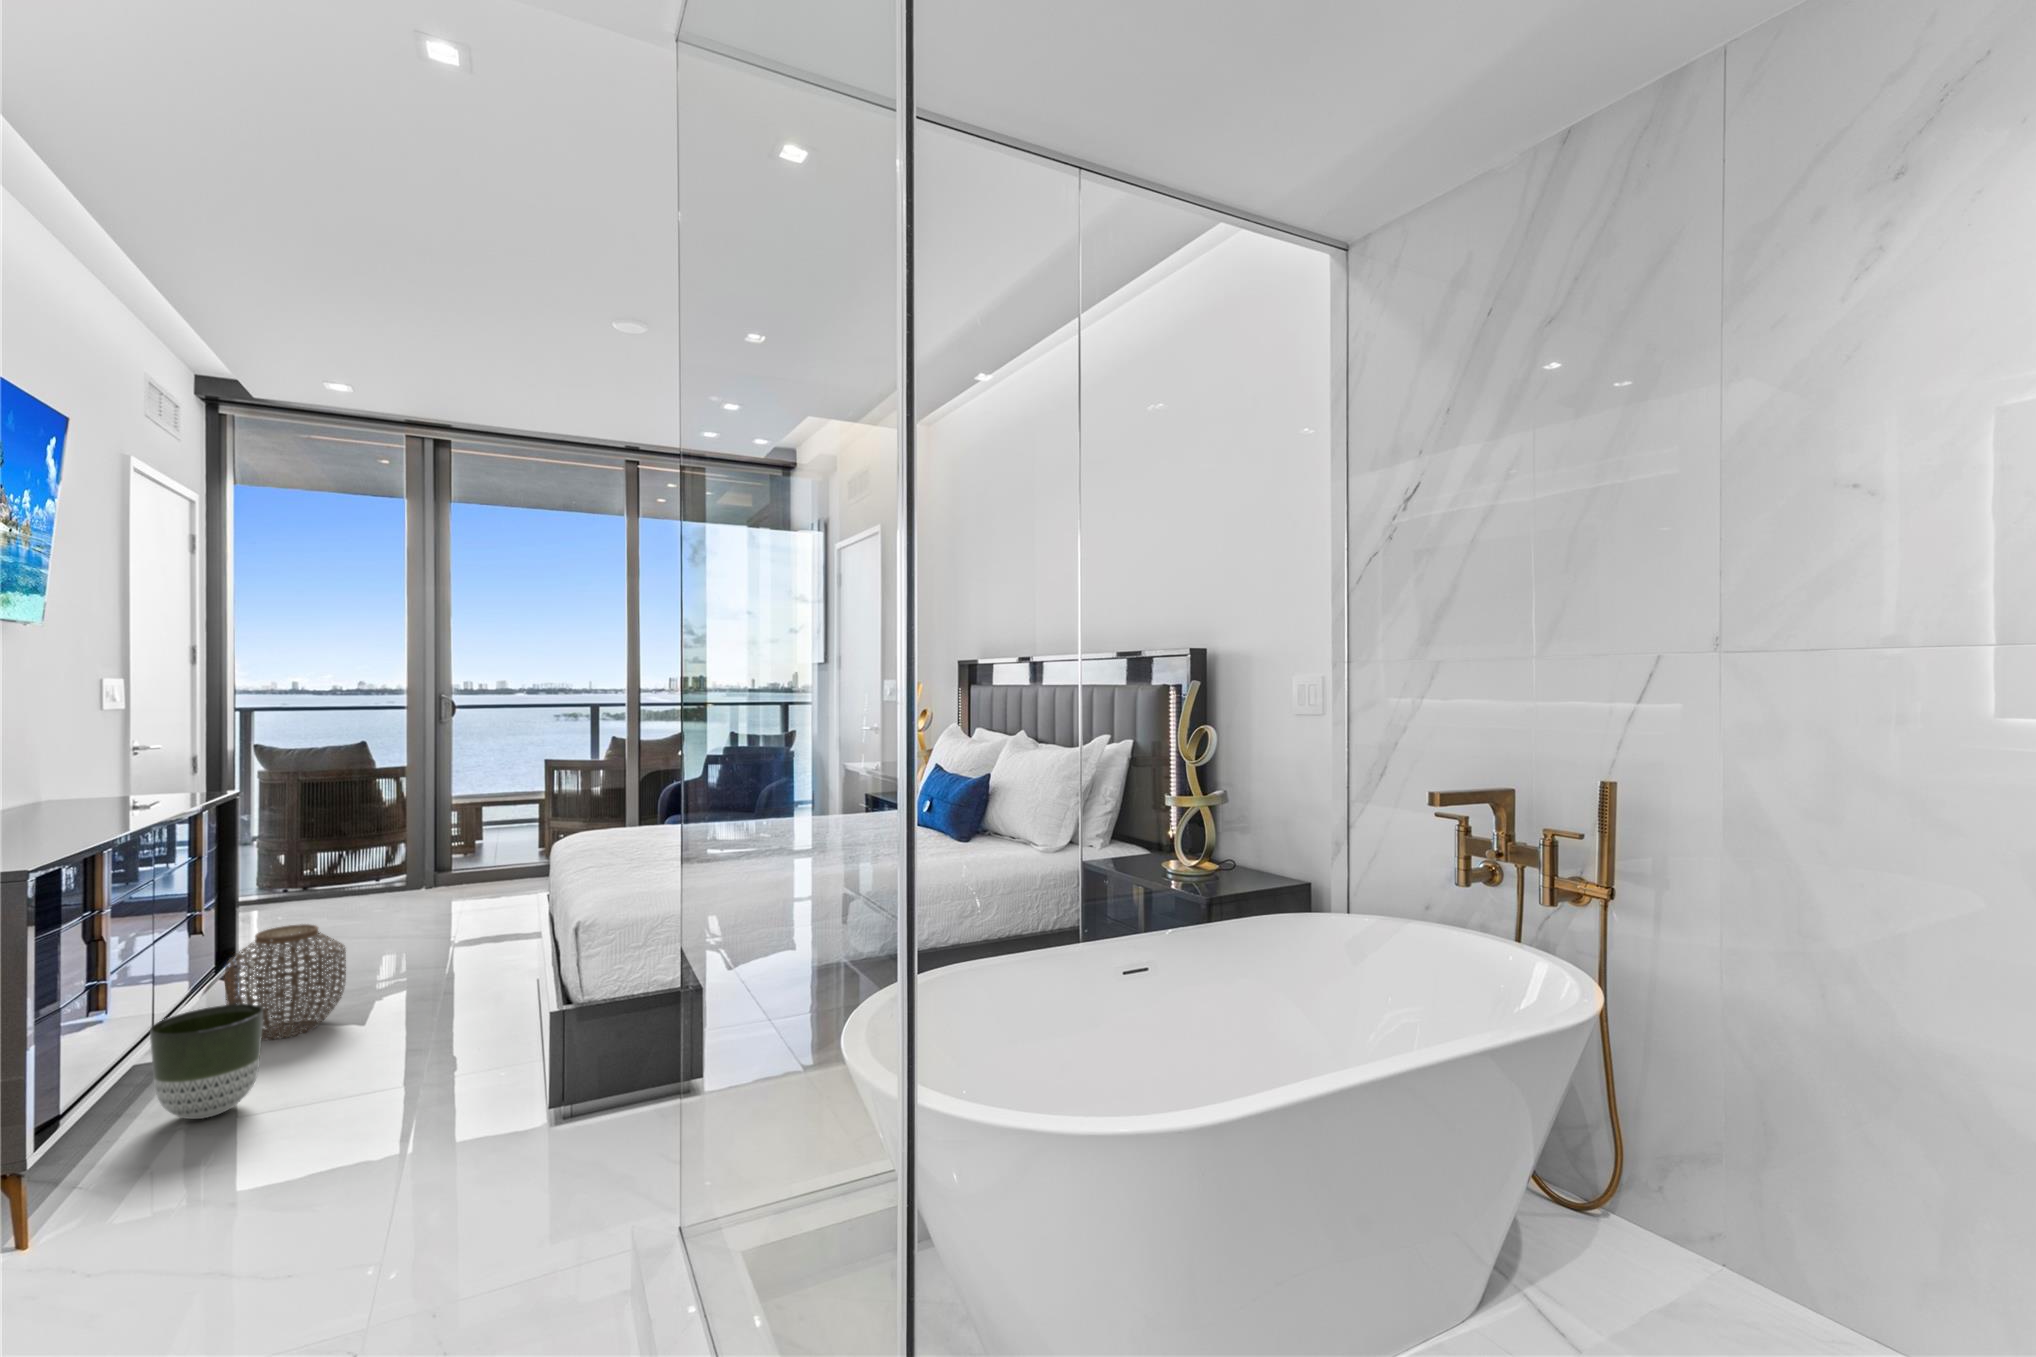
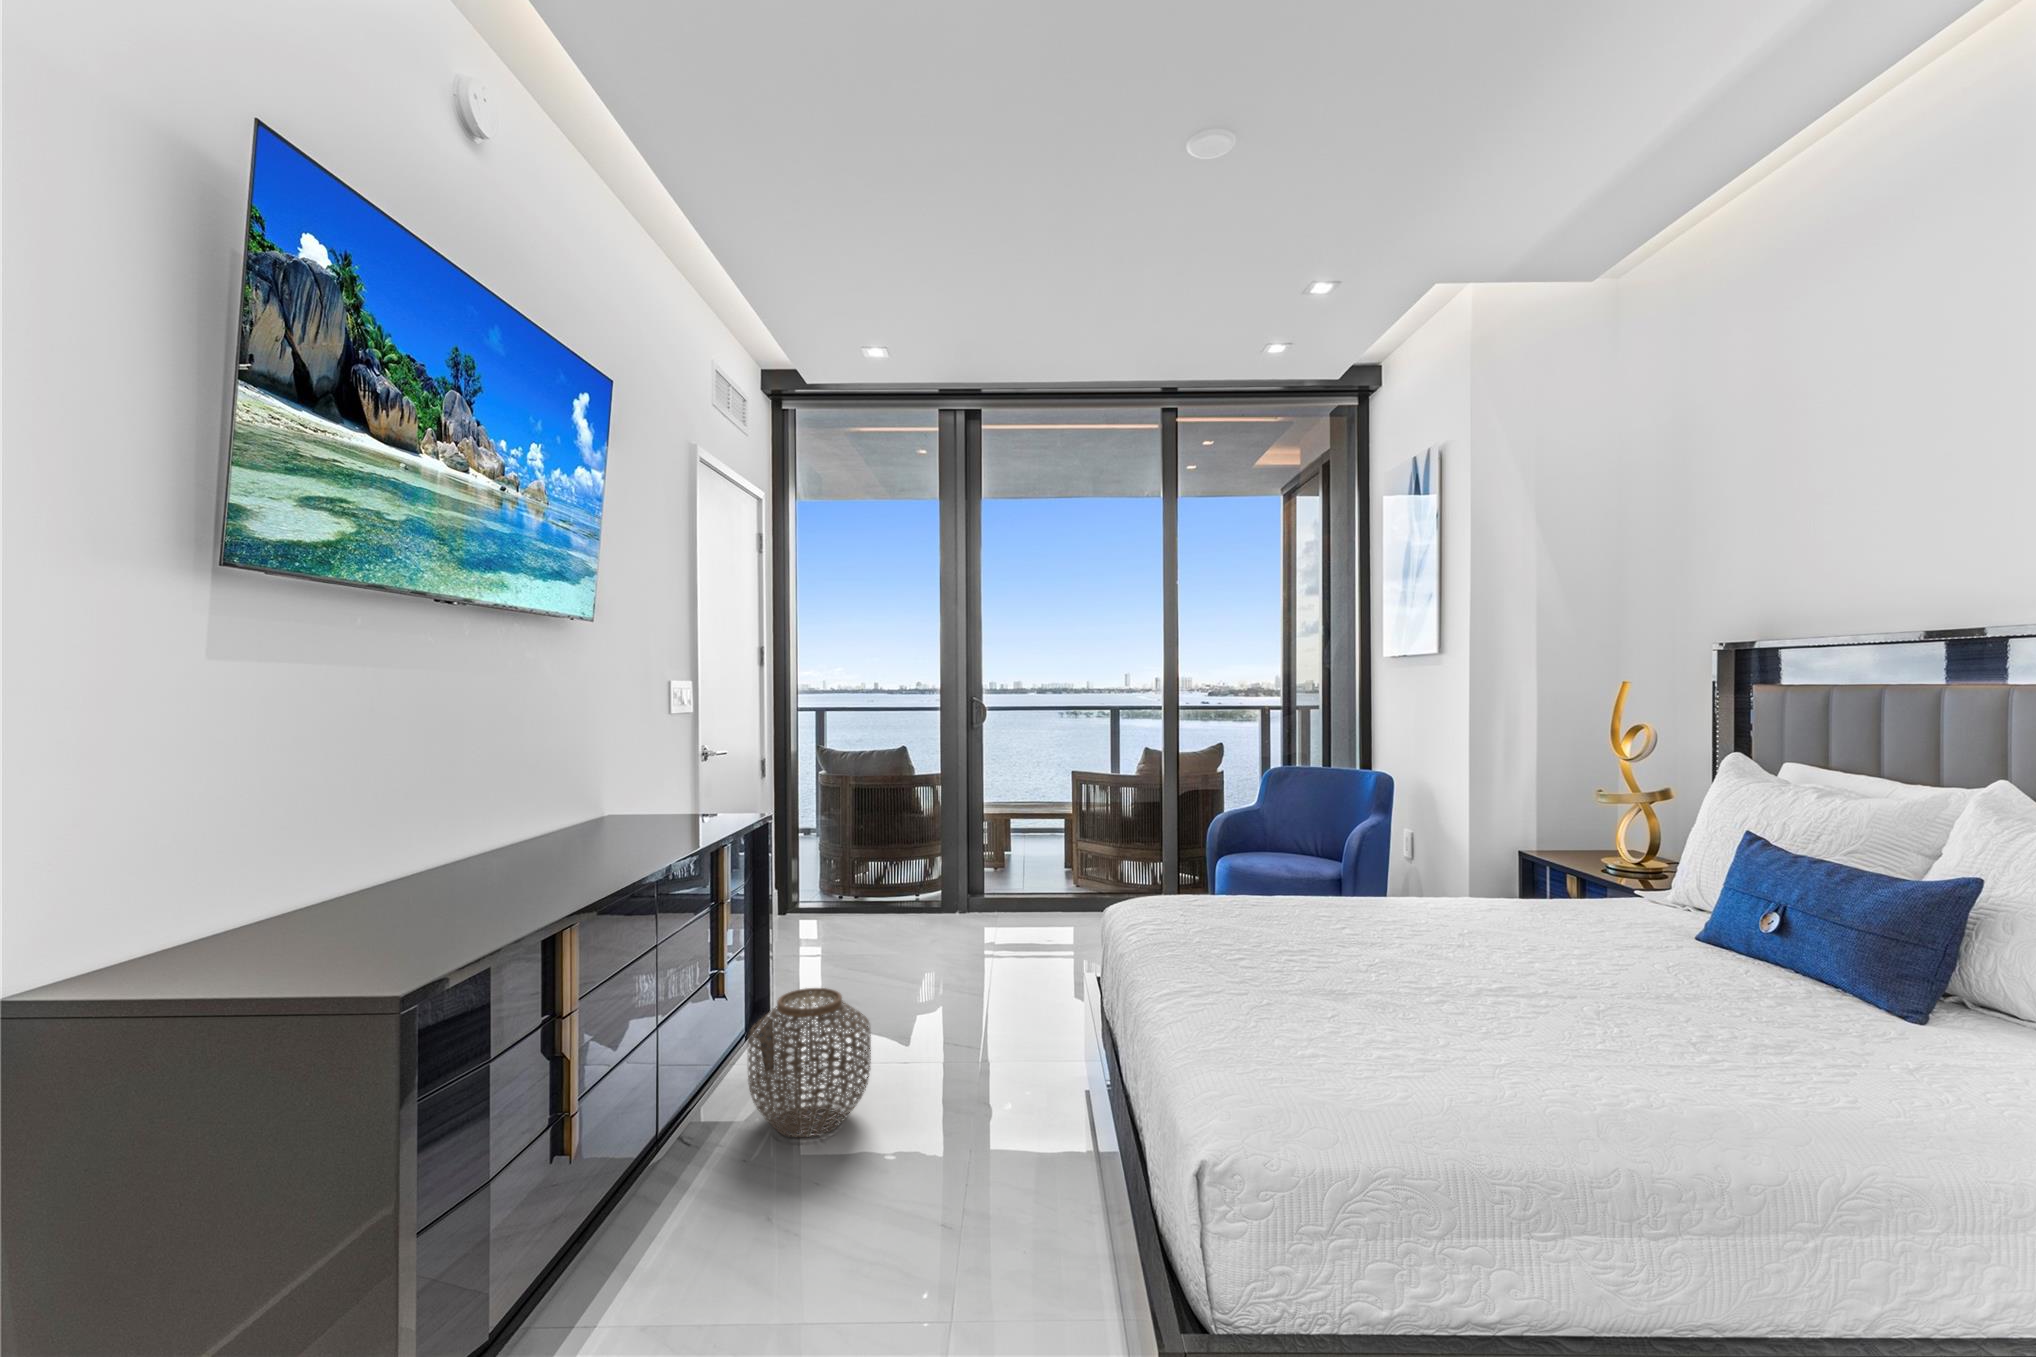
planter: present [150,1004,263,1119] -> none [637,1126,763,1299]

